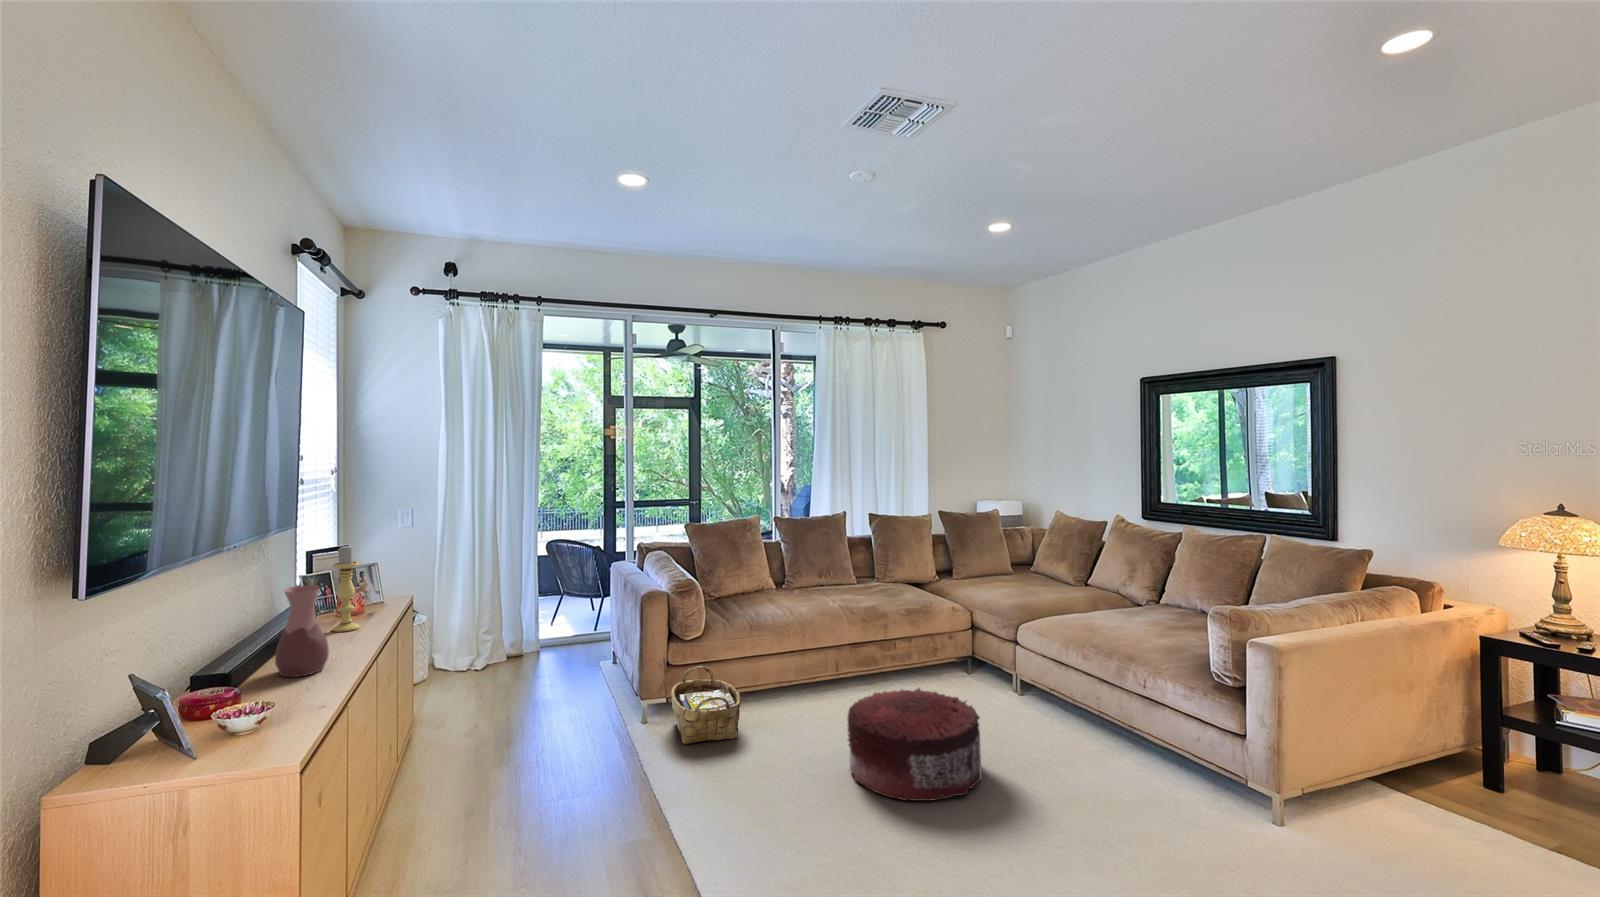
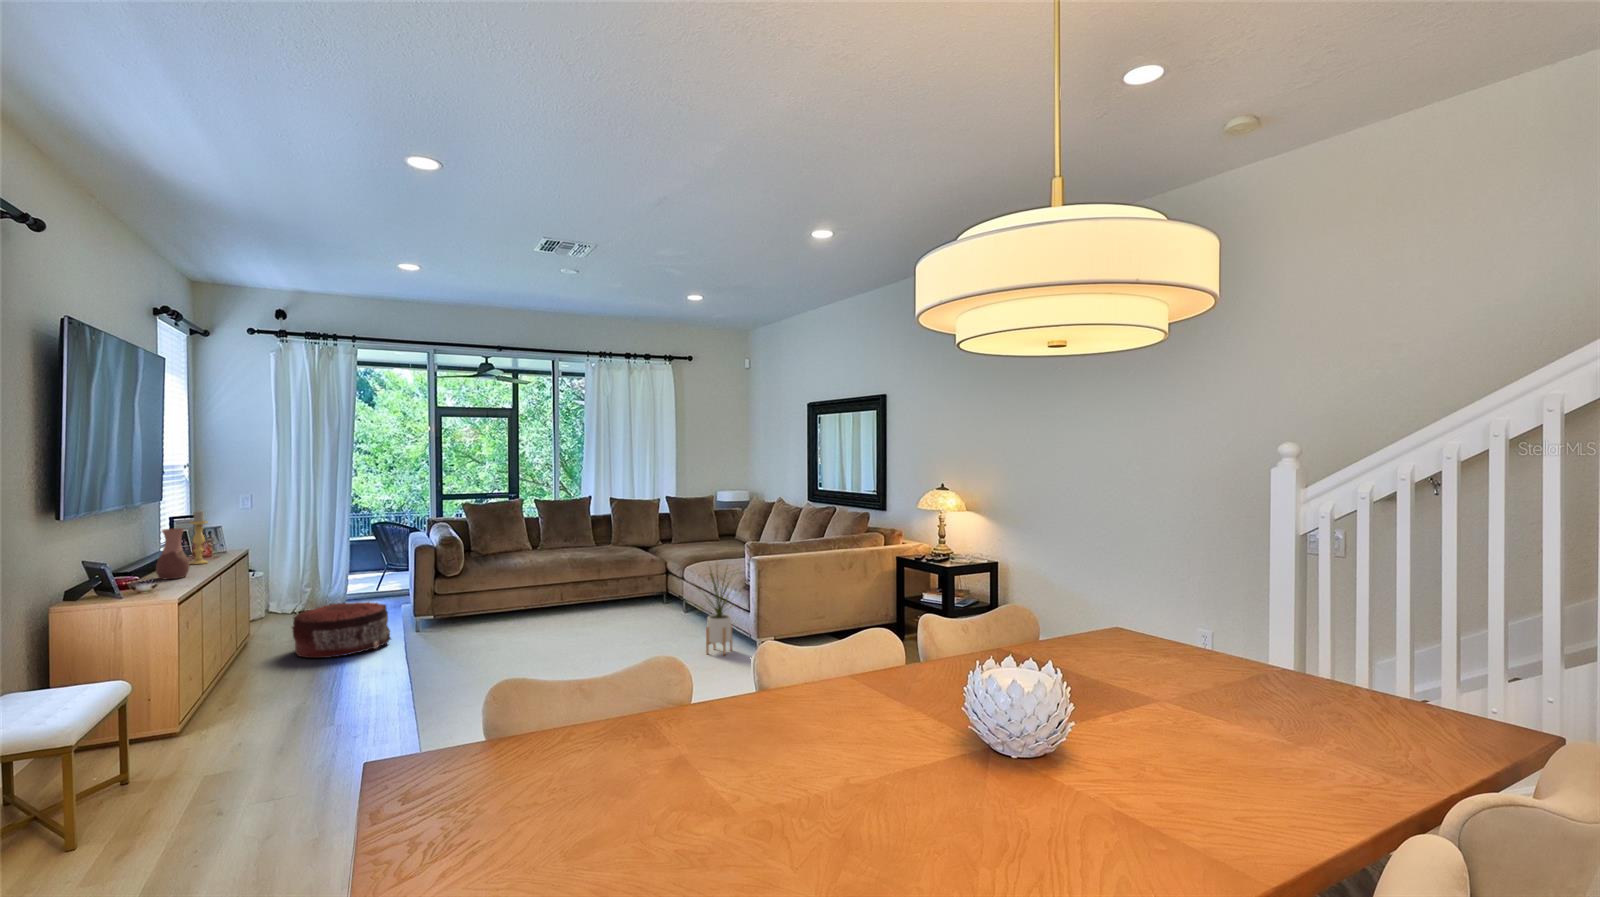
house plant: none [1121,635,1228,815] -> present [706,570,739,655]
woven basket: present [671,666,741,744] -> none [432,595,481,641]
pouf: present [848,688,982,801] -> present [292,602,391,658]

